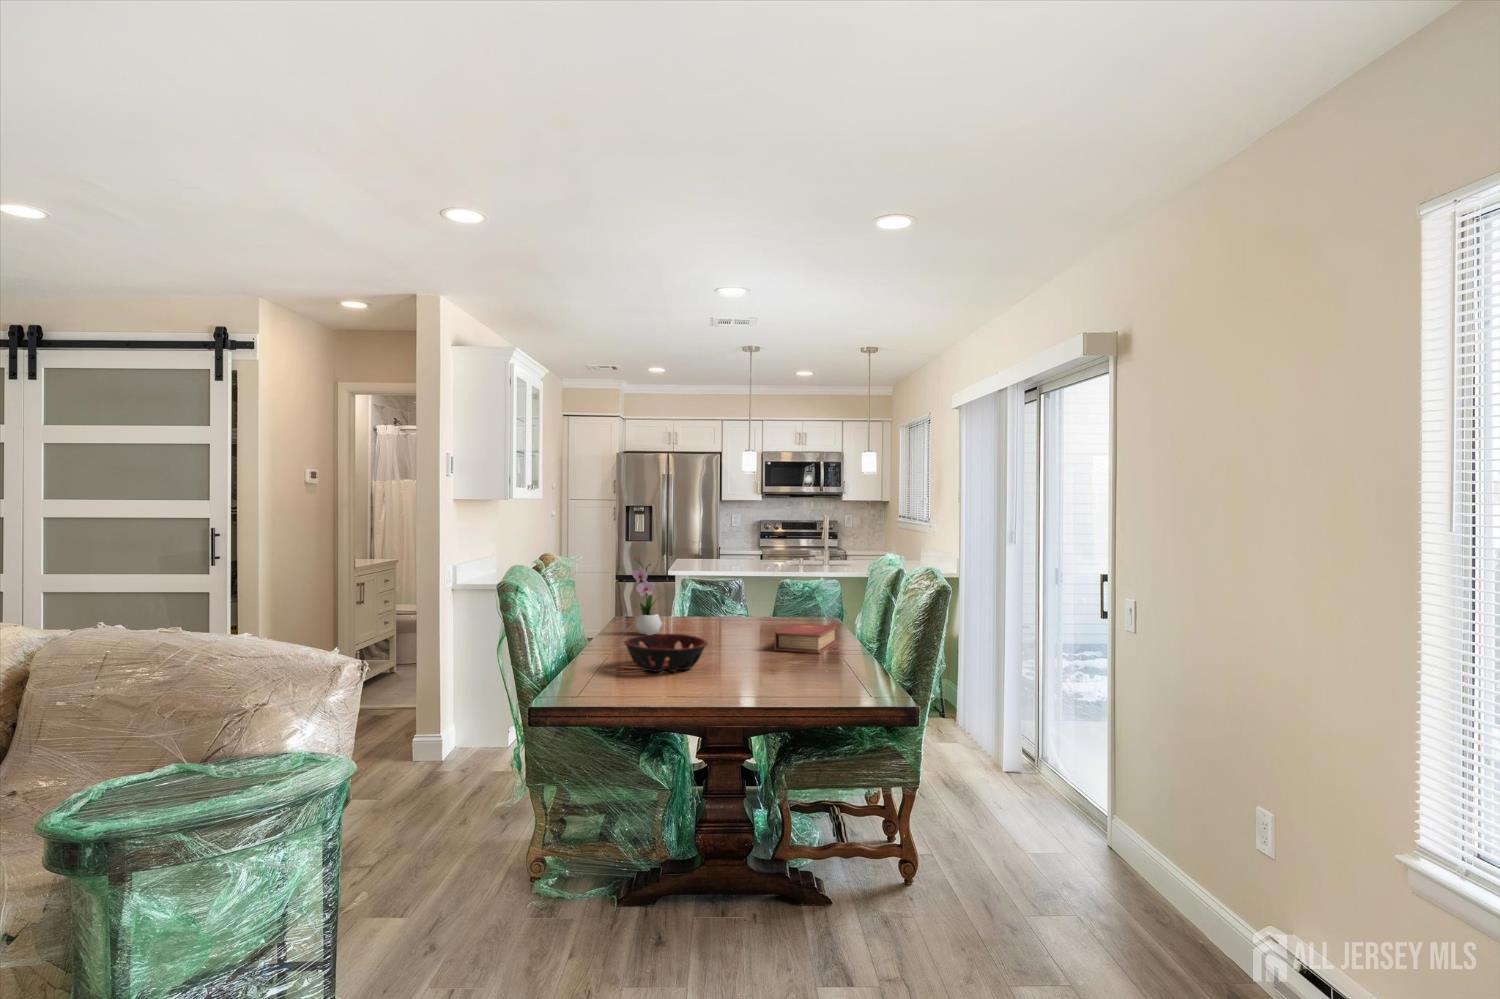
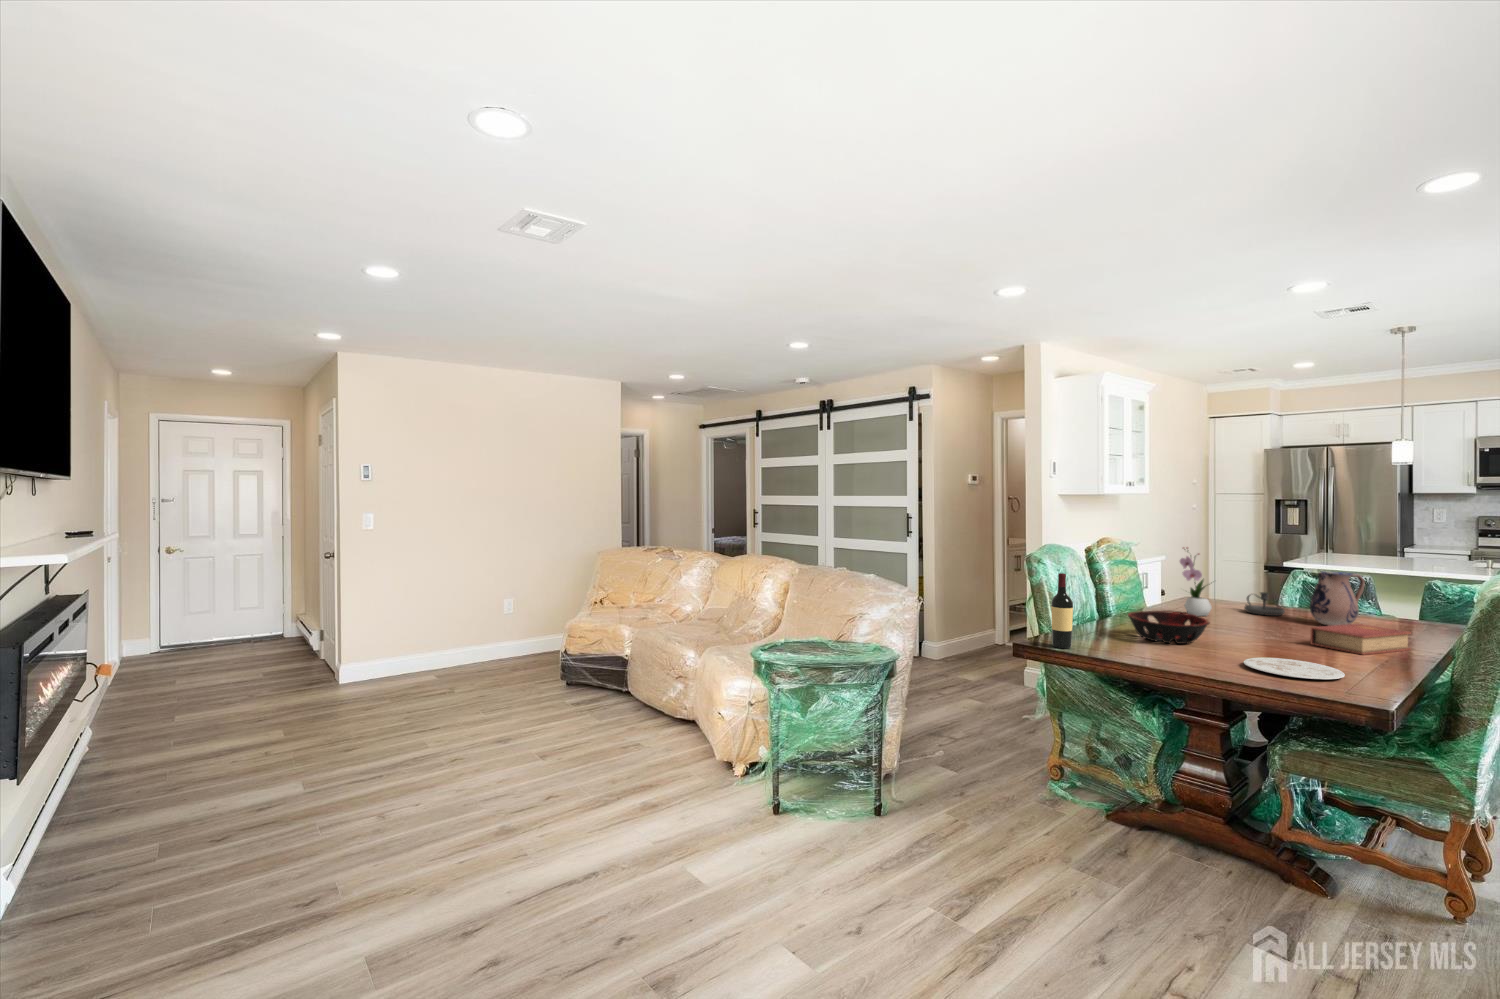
ceramic pitcher: none [741,575,779,629] -> present [1310,571,1365,626]
wine bottle: none [568,600,595,702] -> present [1051,573,1073,649]
candlestick: none [677,601,713,626] -> present [1244,592,1285,616]
plate: none [763,669,847,687] -> present [1243,657,1345,679]

